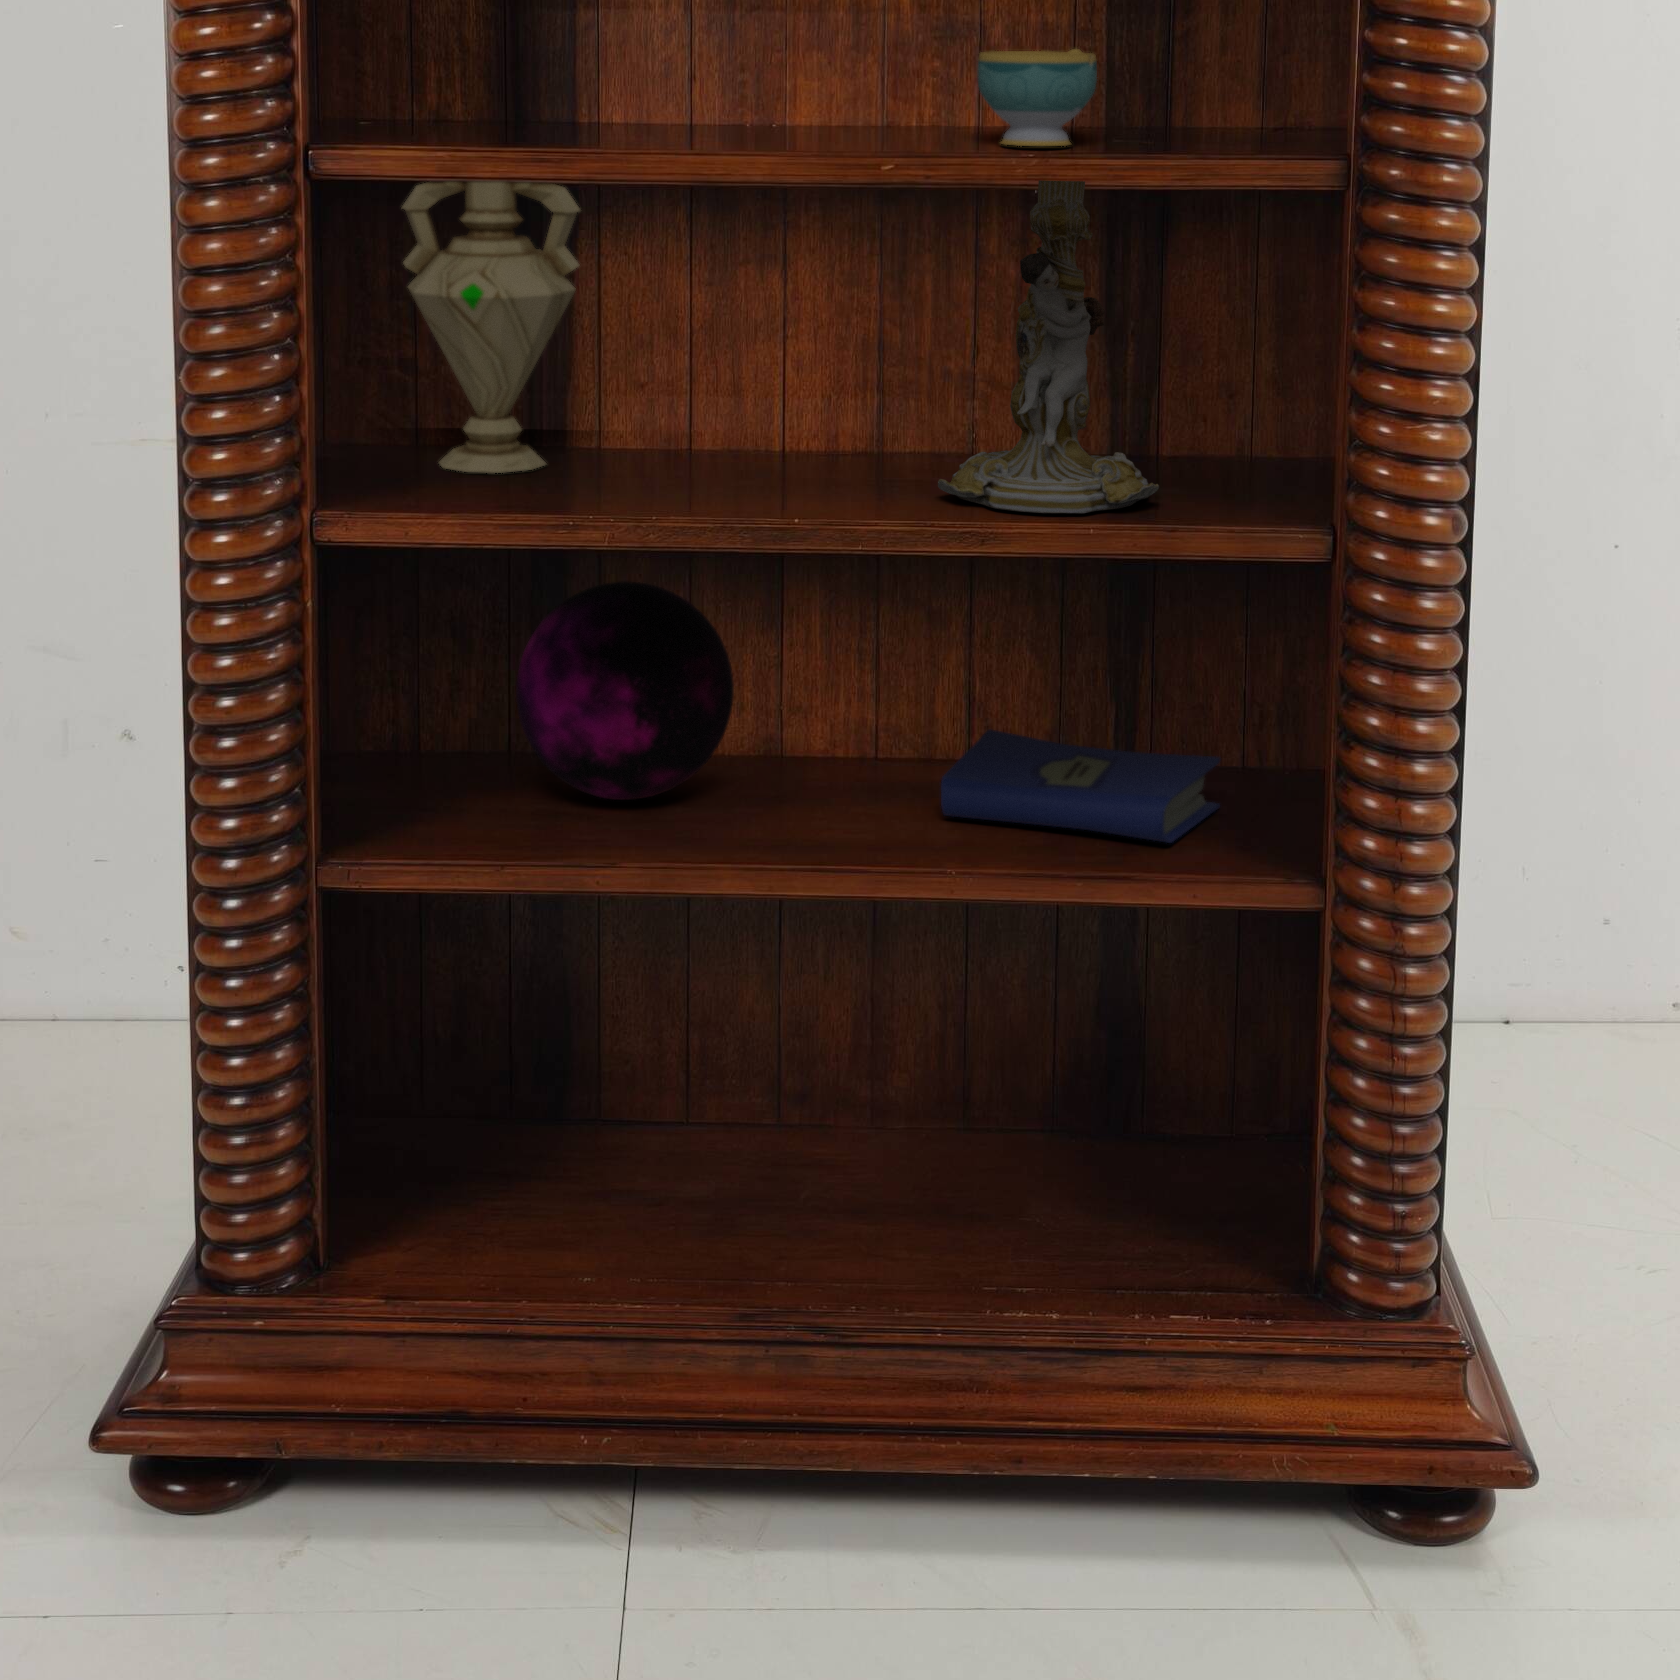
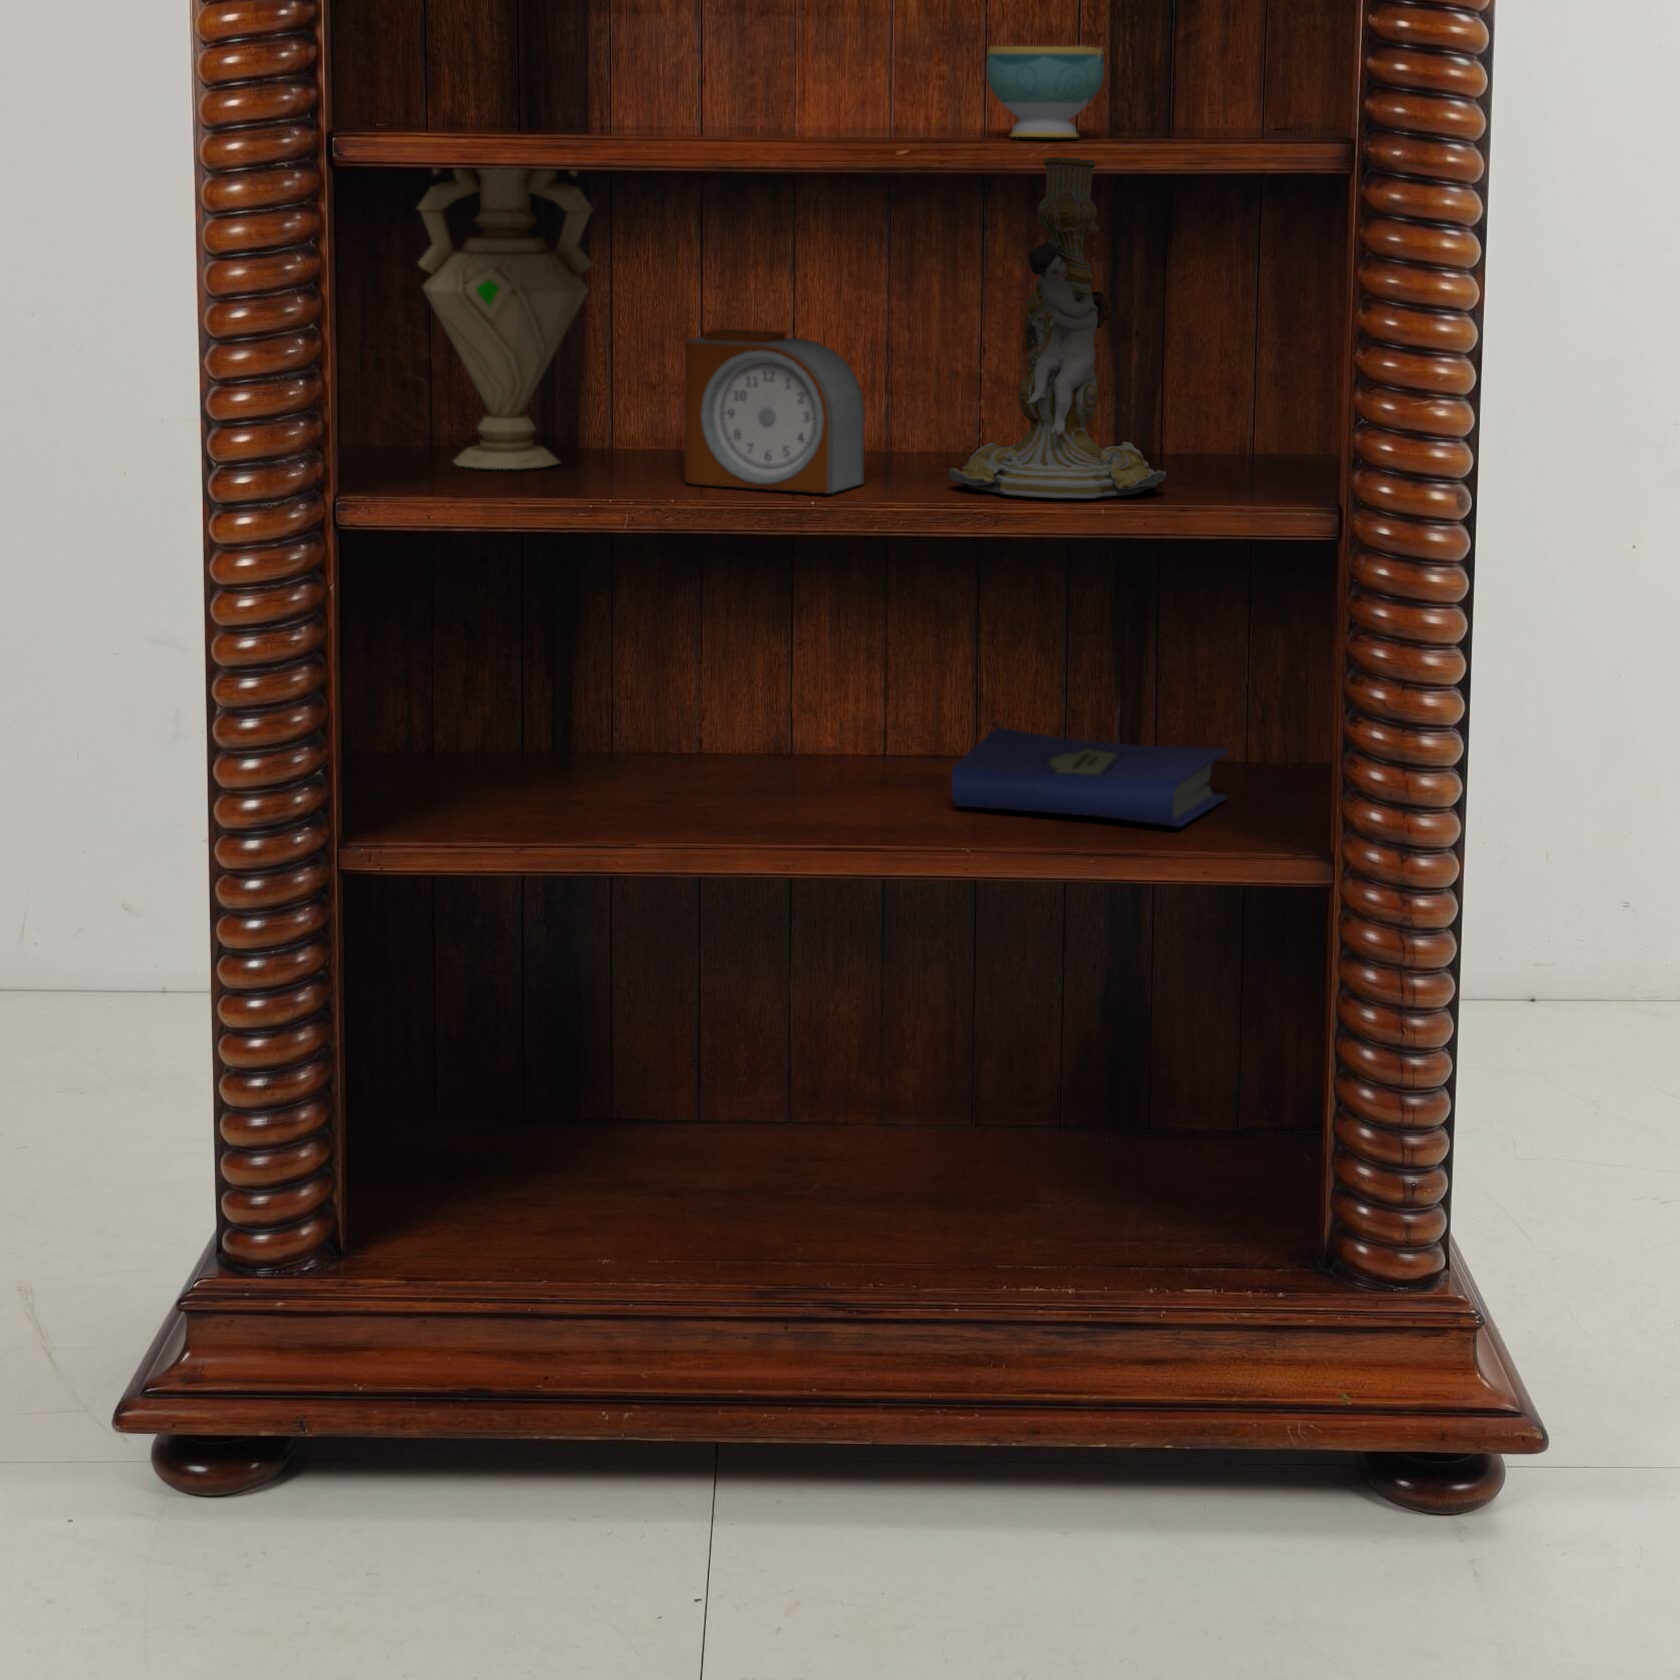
alarm clock: none [670,334,853,507] -> present [685,329,865,494]
decorative orb: present [516,581,734,800] -> none [530,578,746,793]

